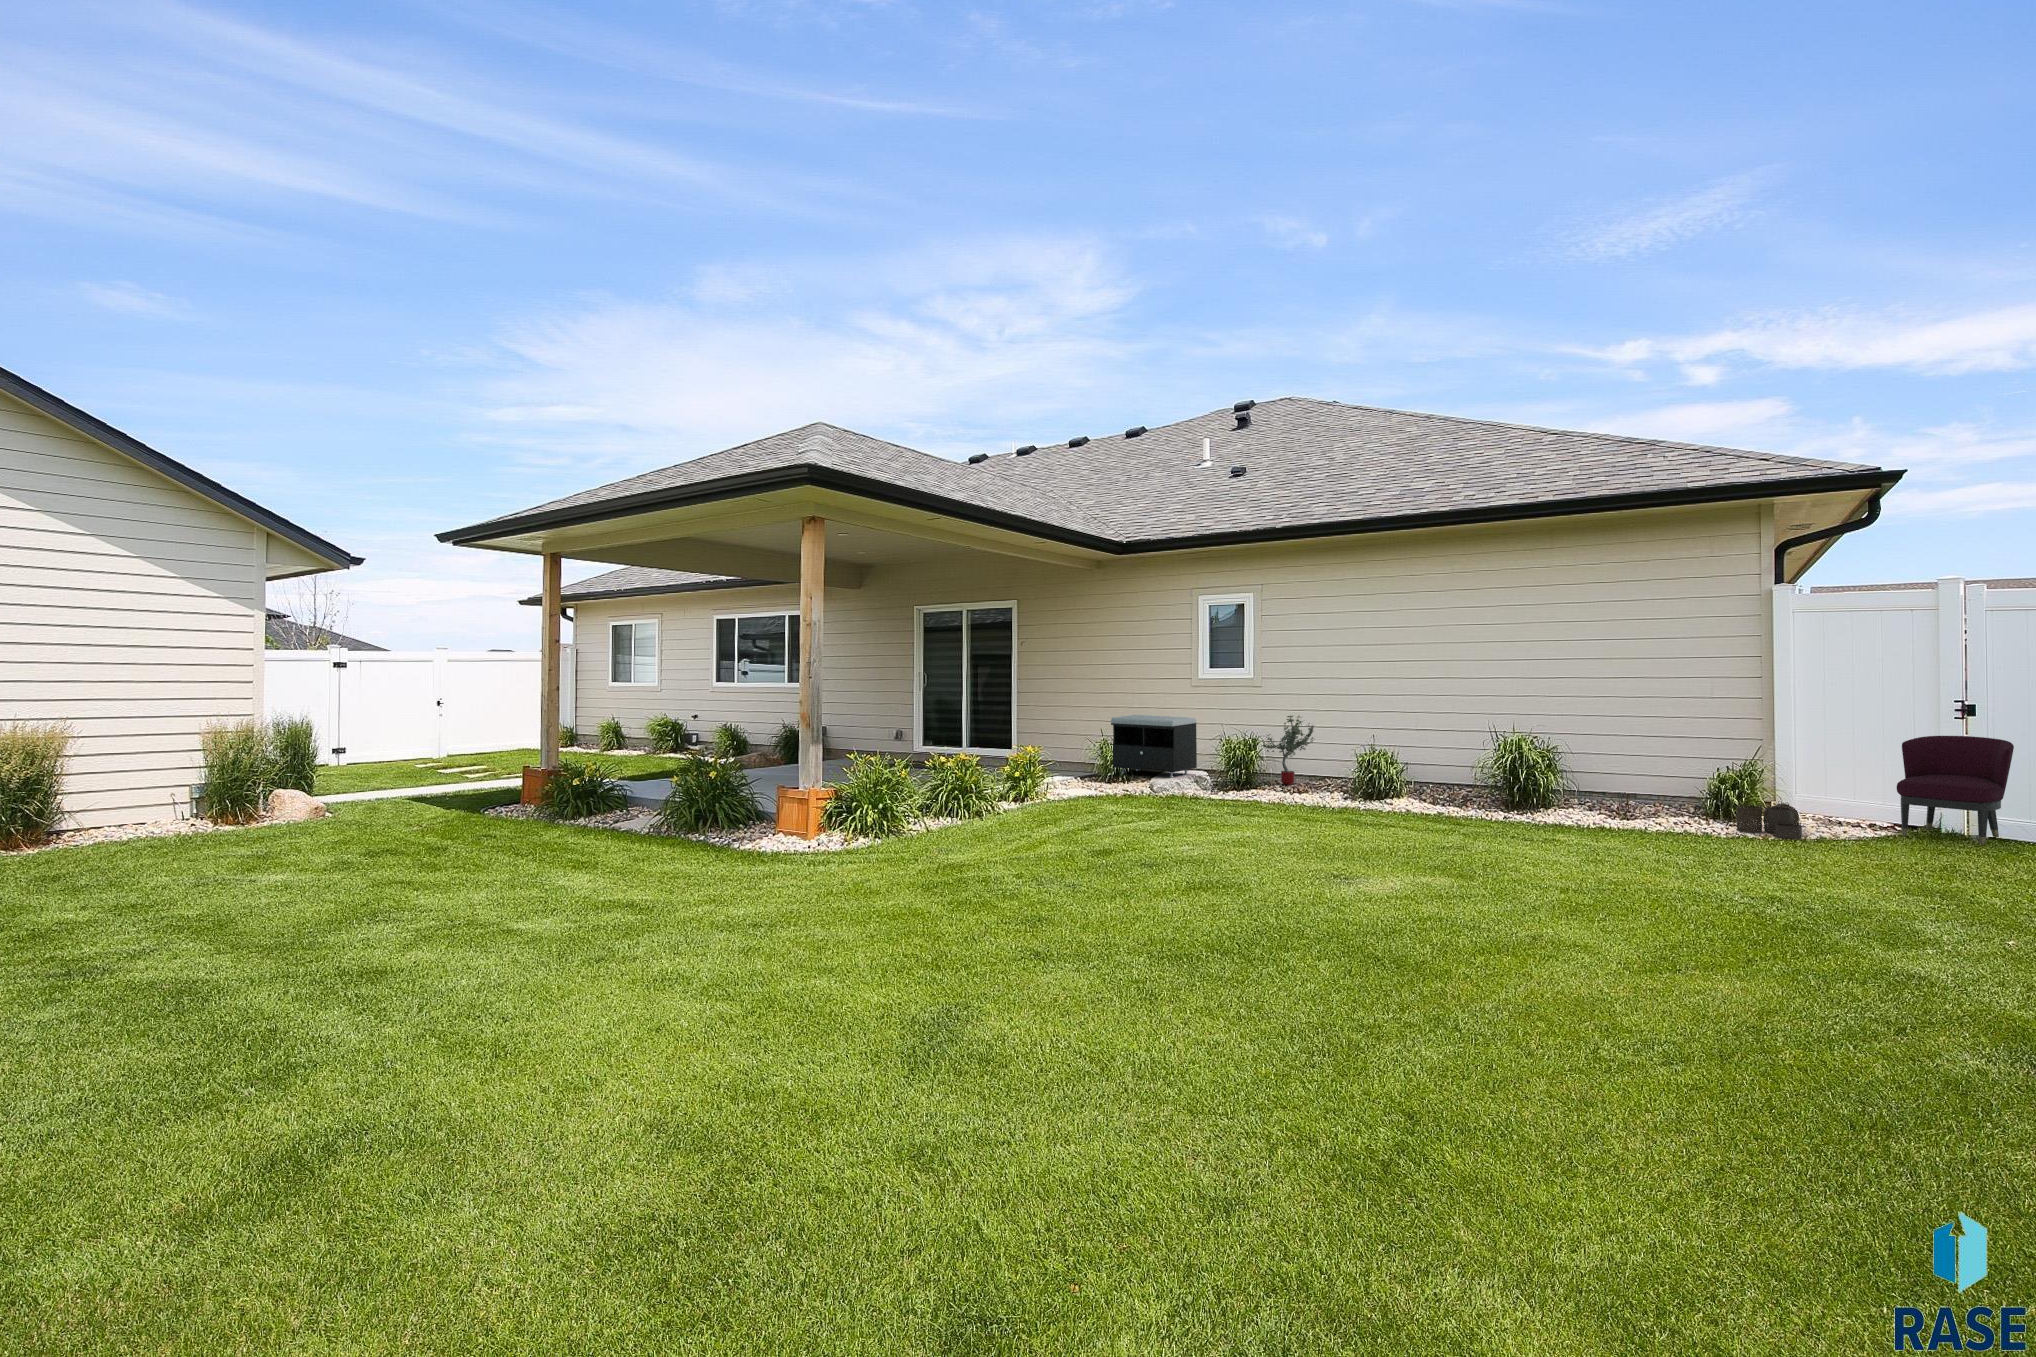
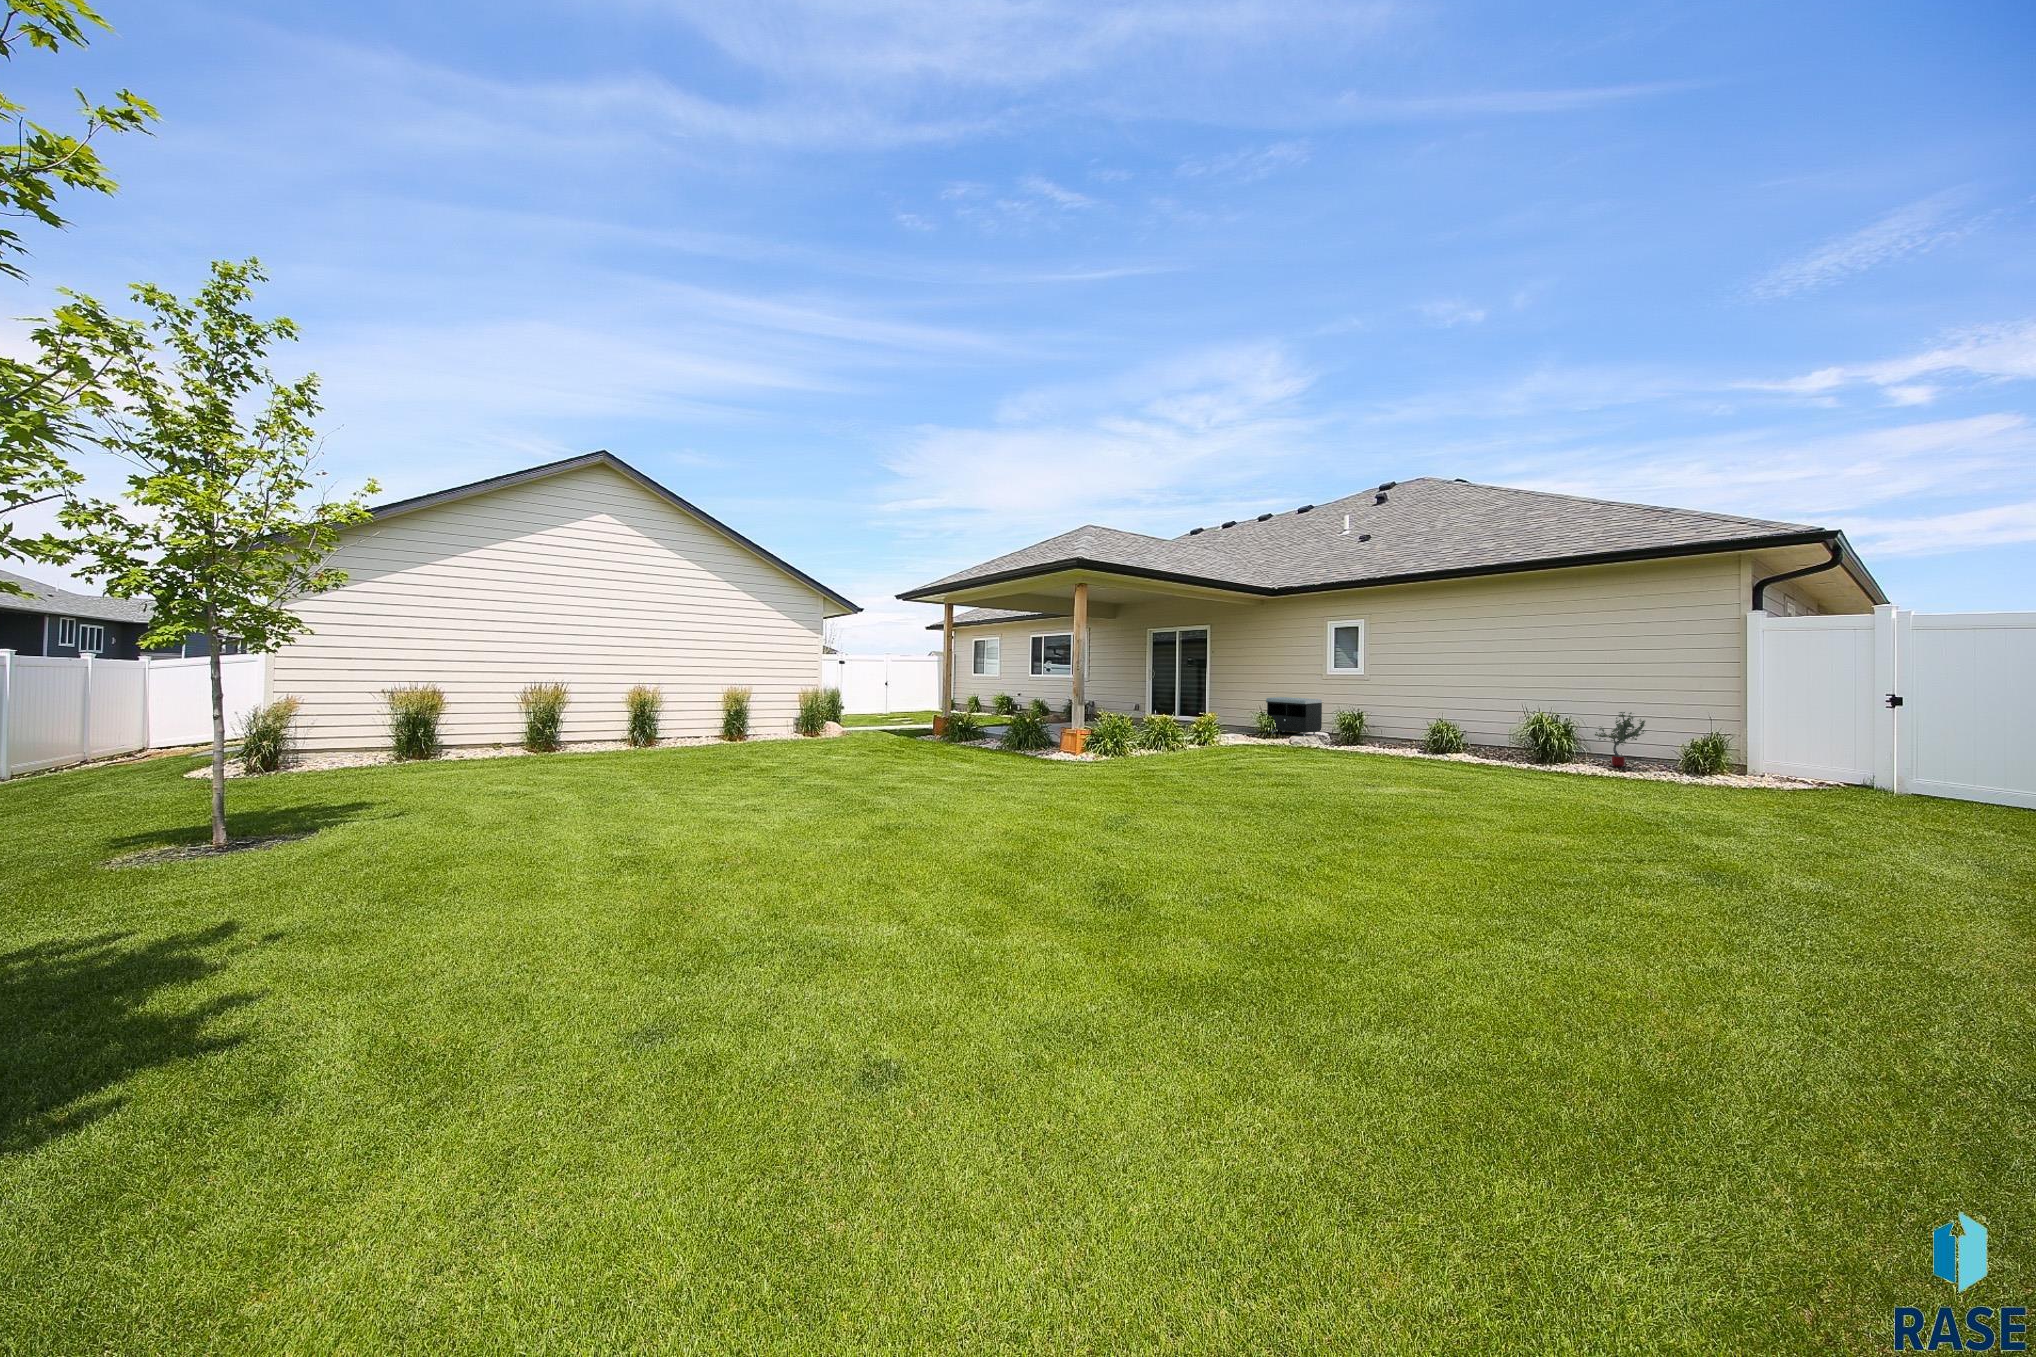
potted tree: present [1262,716,1314,785] -> present [1595,712,1645,767]
chair: present [1897,736,2014,845] -> none [1831,719,1934,796]
woven basket: present [1736,801,1802,839] -> none [1706,762,1759,788]

